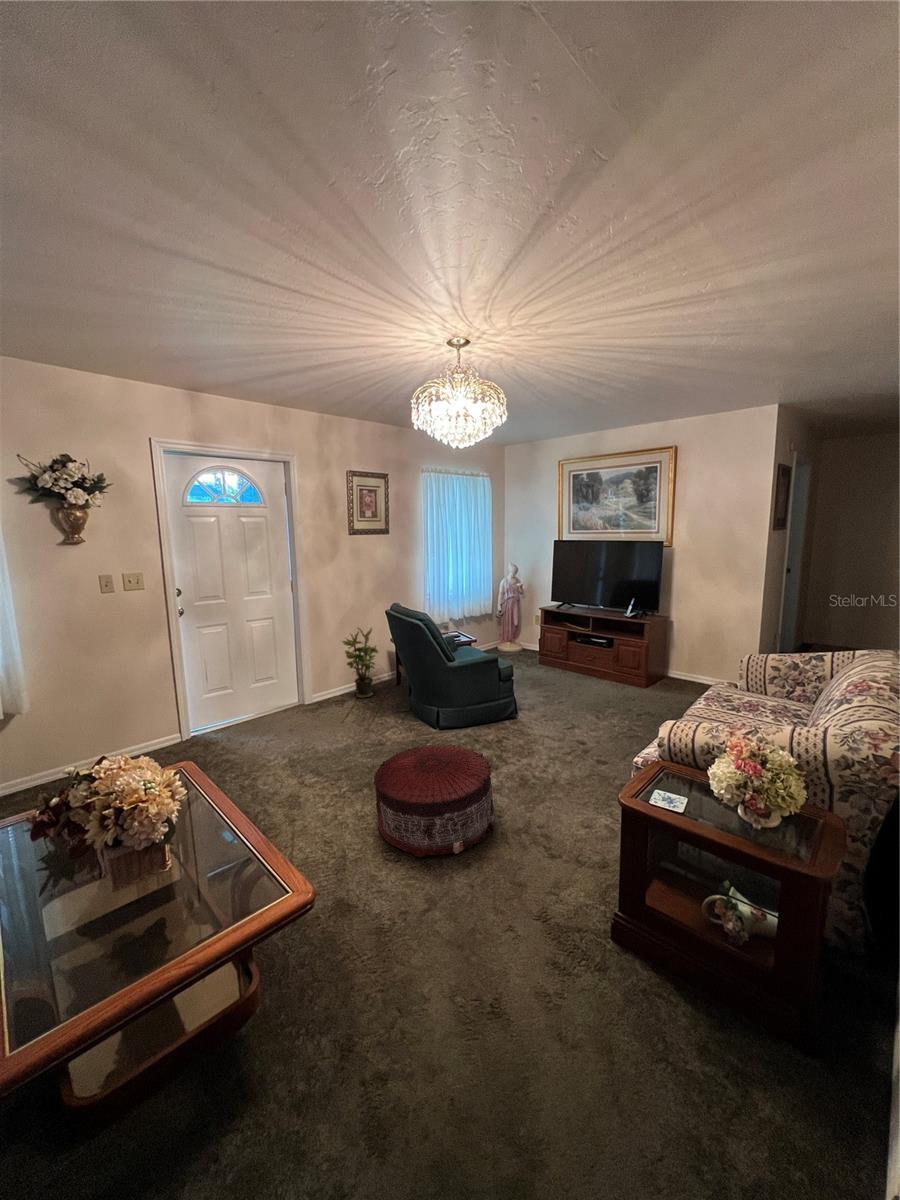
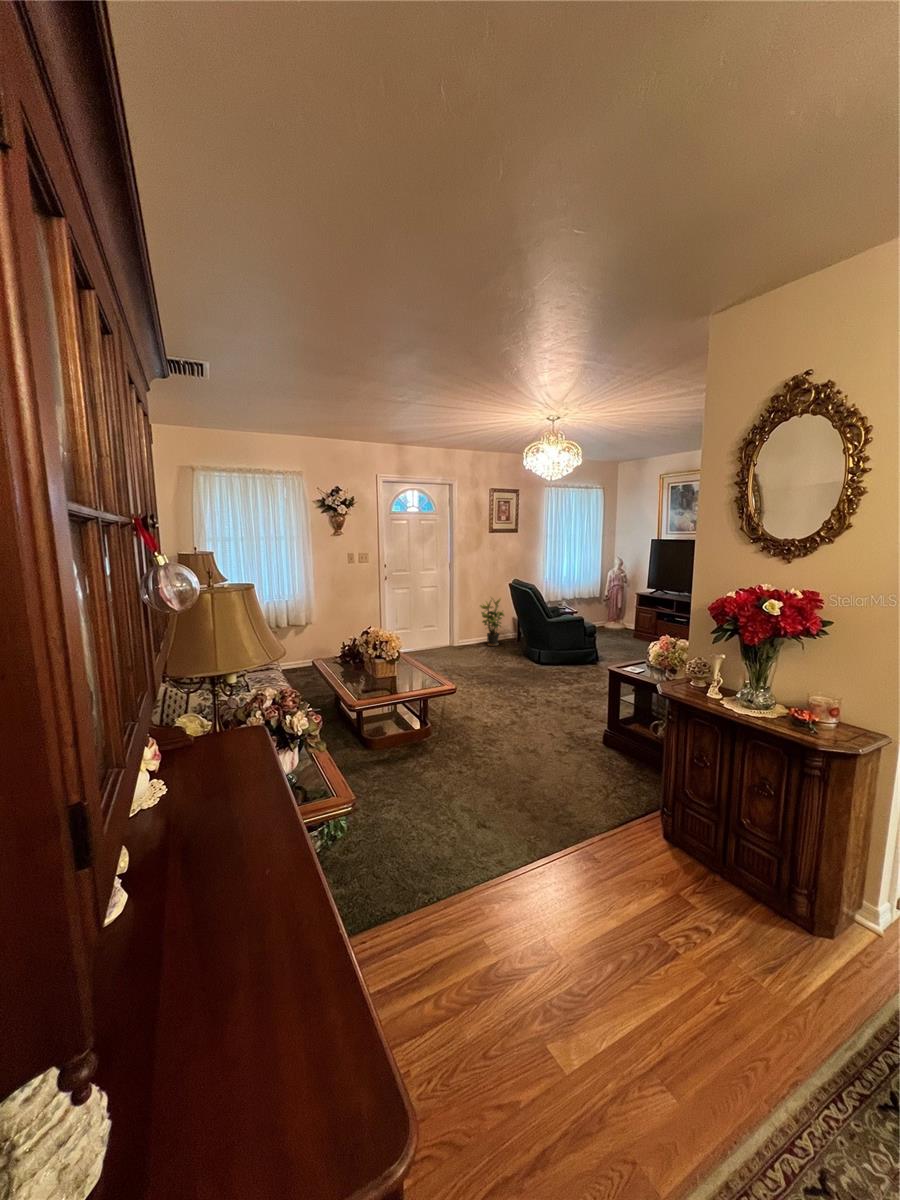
pouf: present [374,744,495,857] -> none [489,661,557,712]

